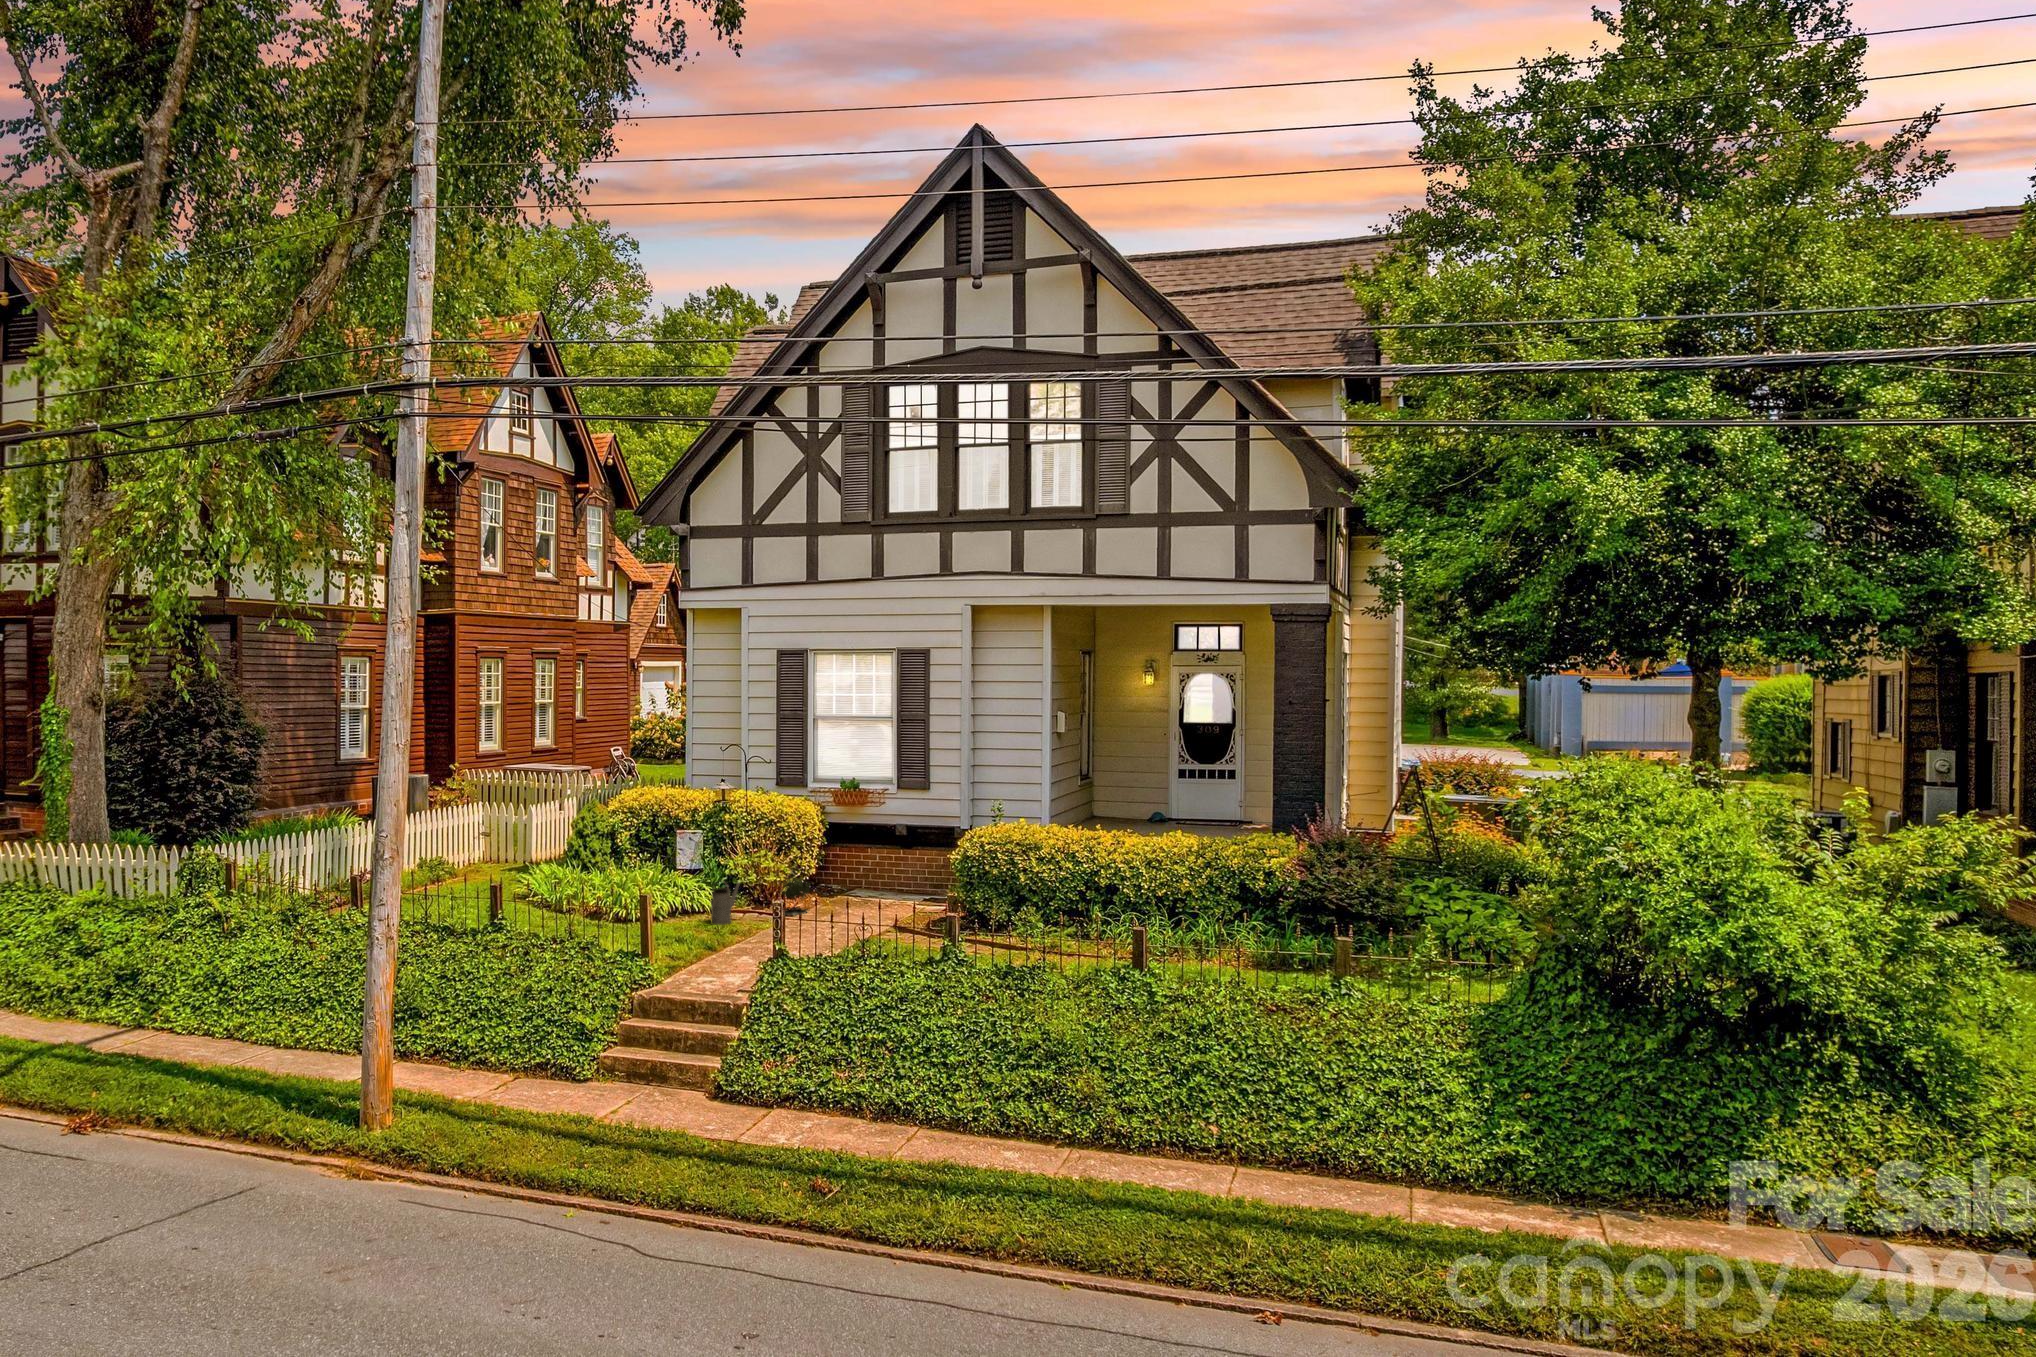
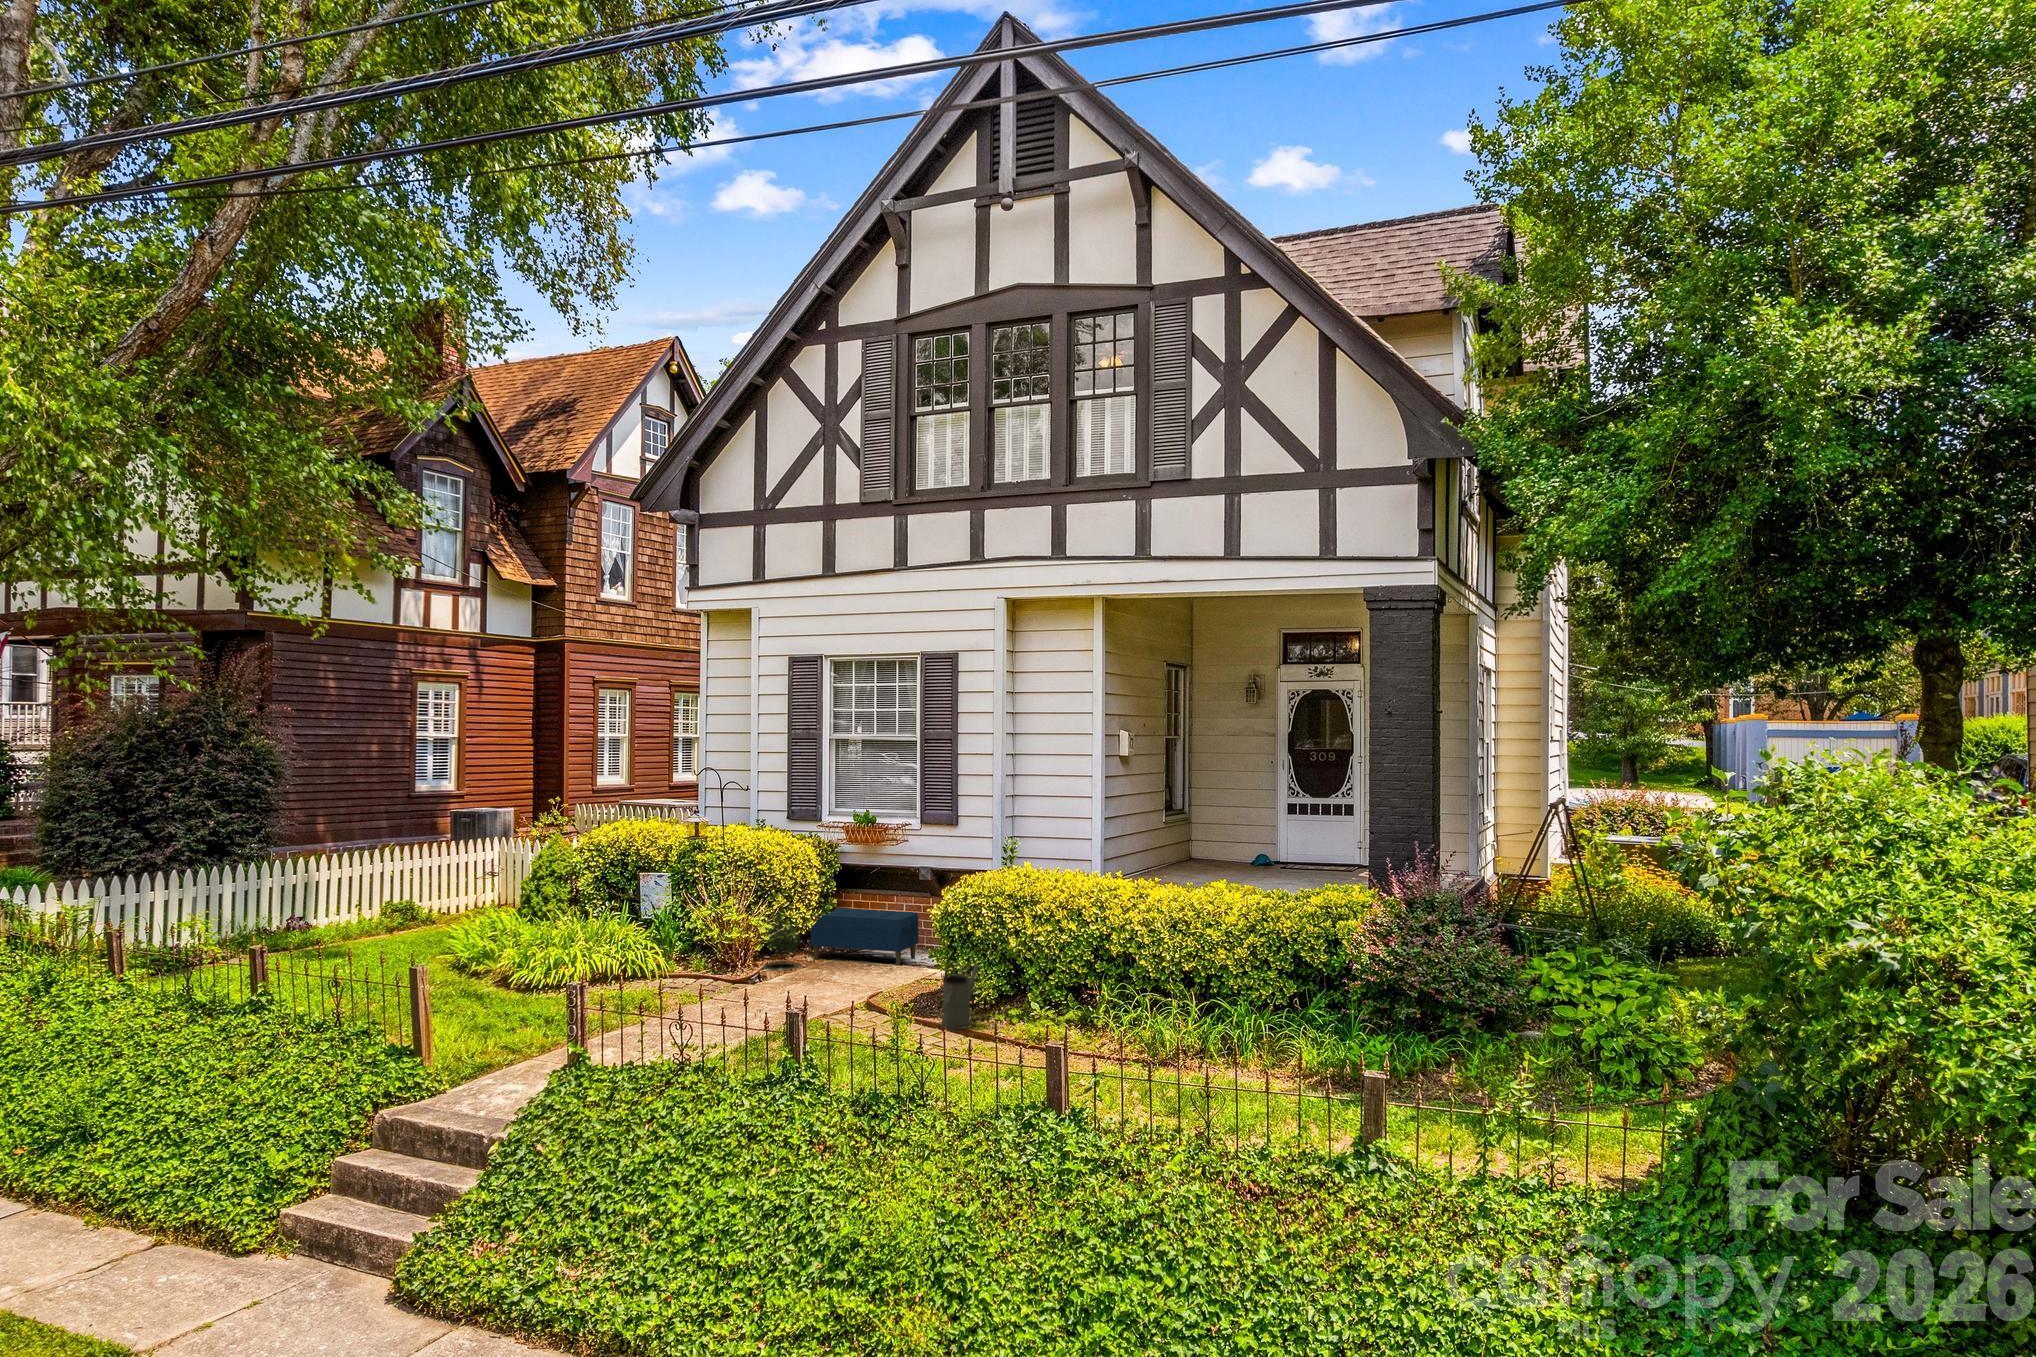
bench: none [812,863,900,908] -> present [811,908,918,966]
watering can: present [710,883,740,925] -> present [941,964,978,1030]

